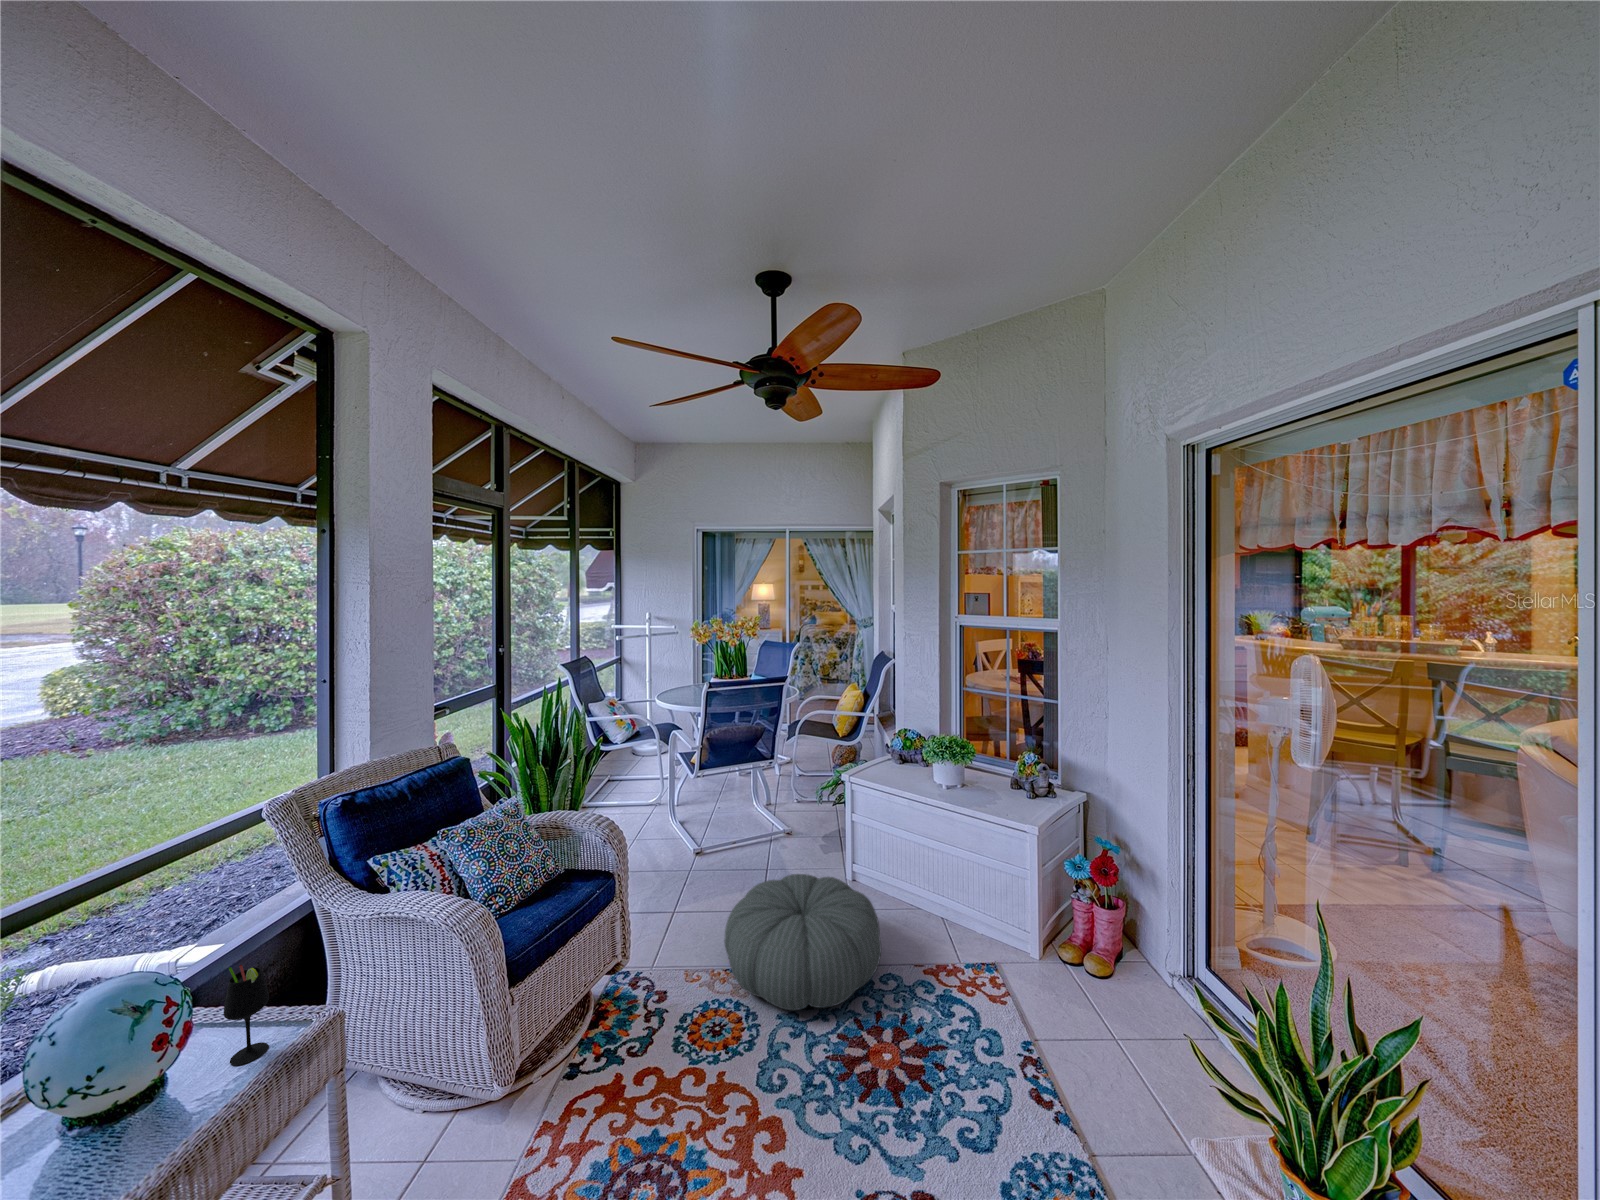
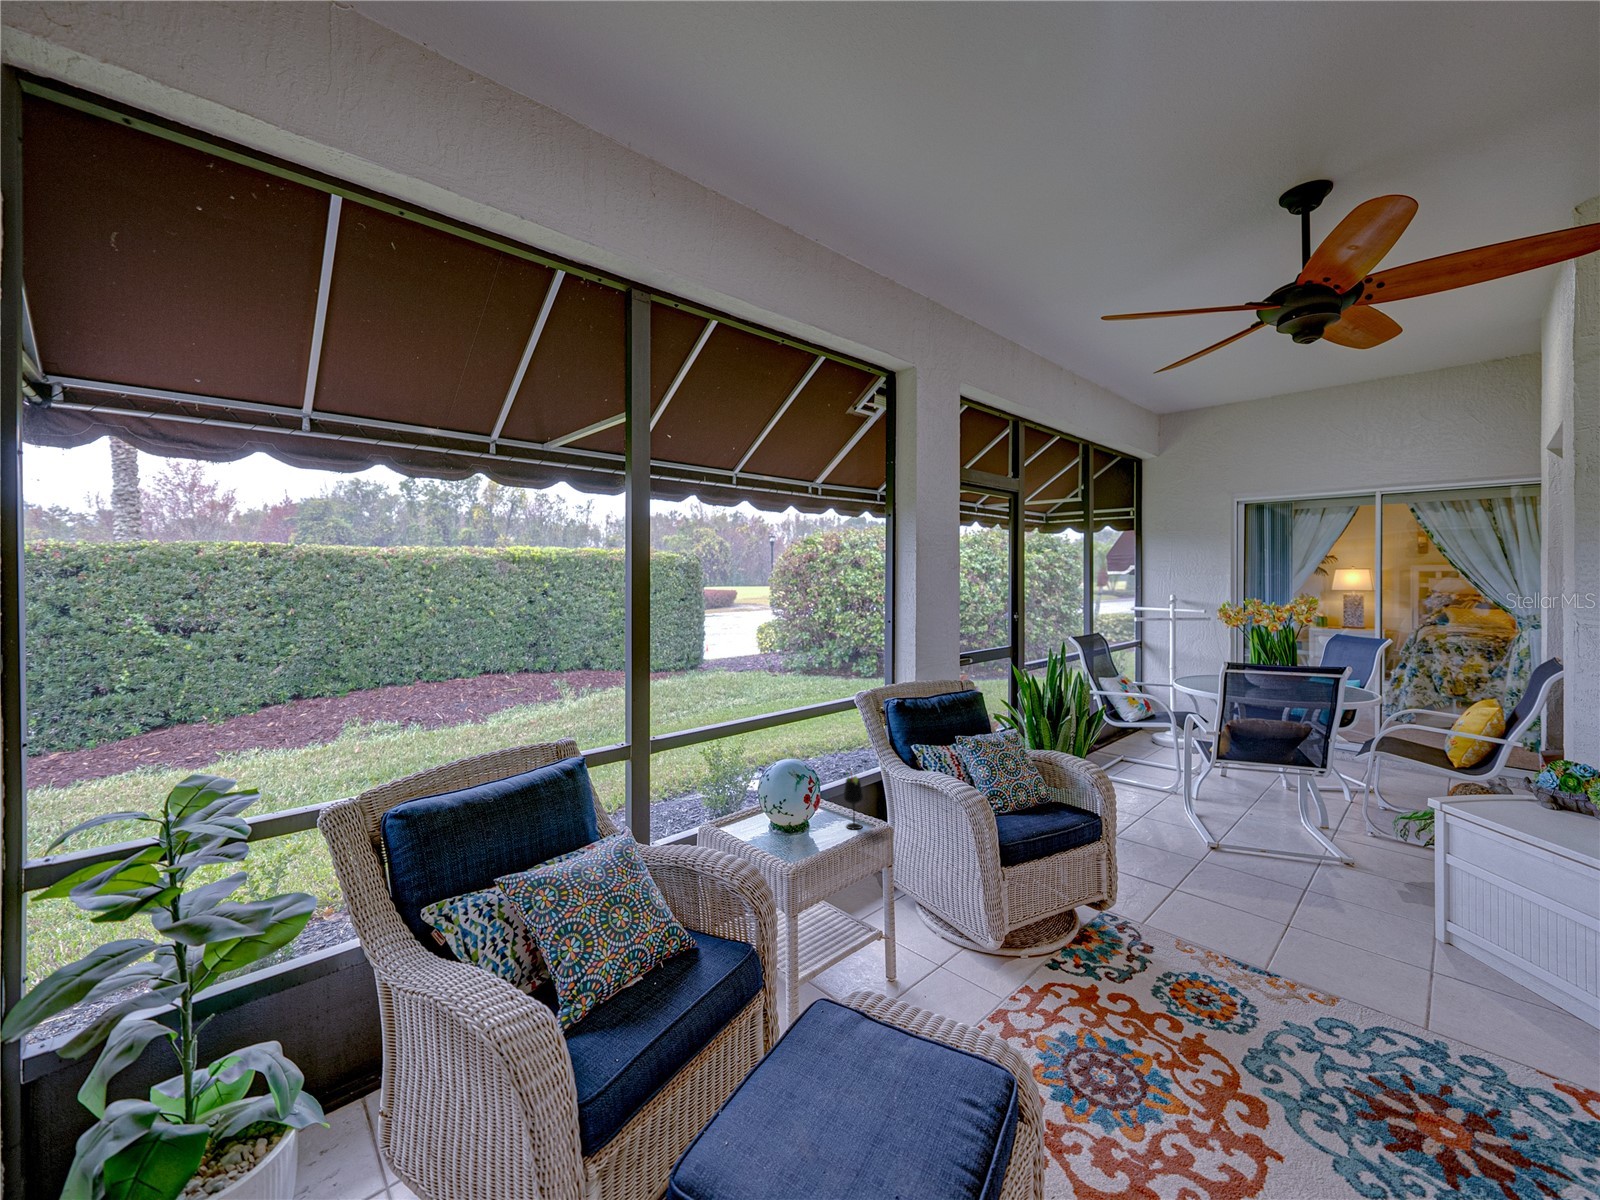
pouf: present [724,874,881,1010] -> none [1225,889,1480,1057]

